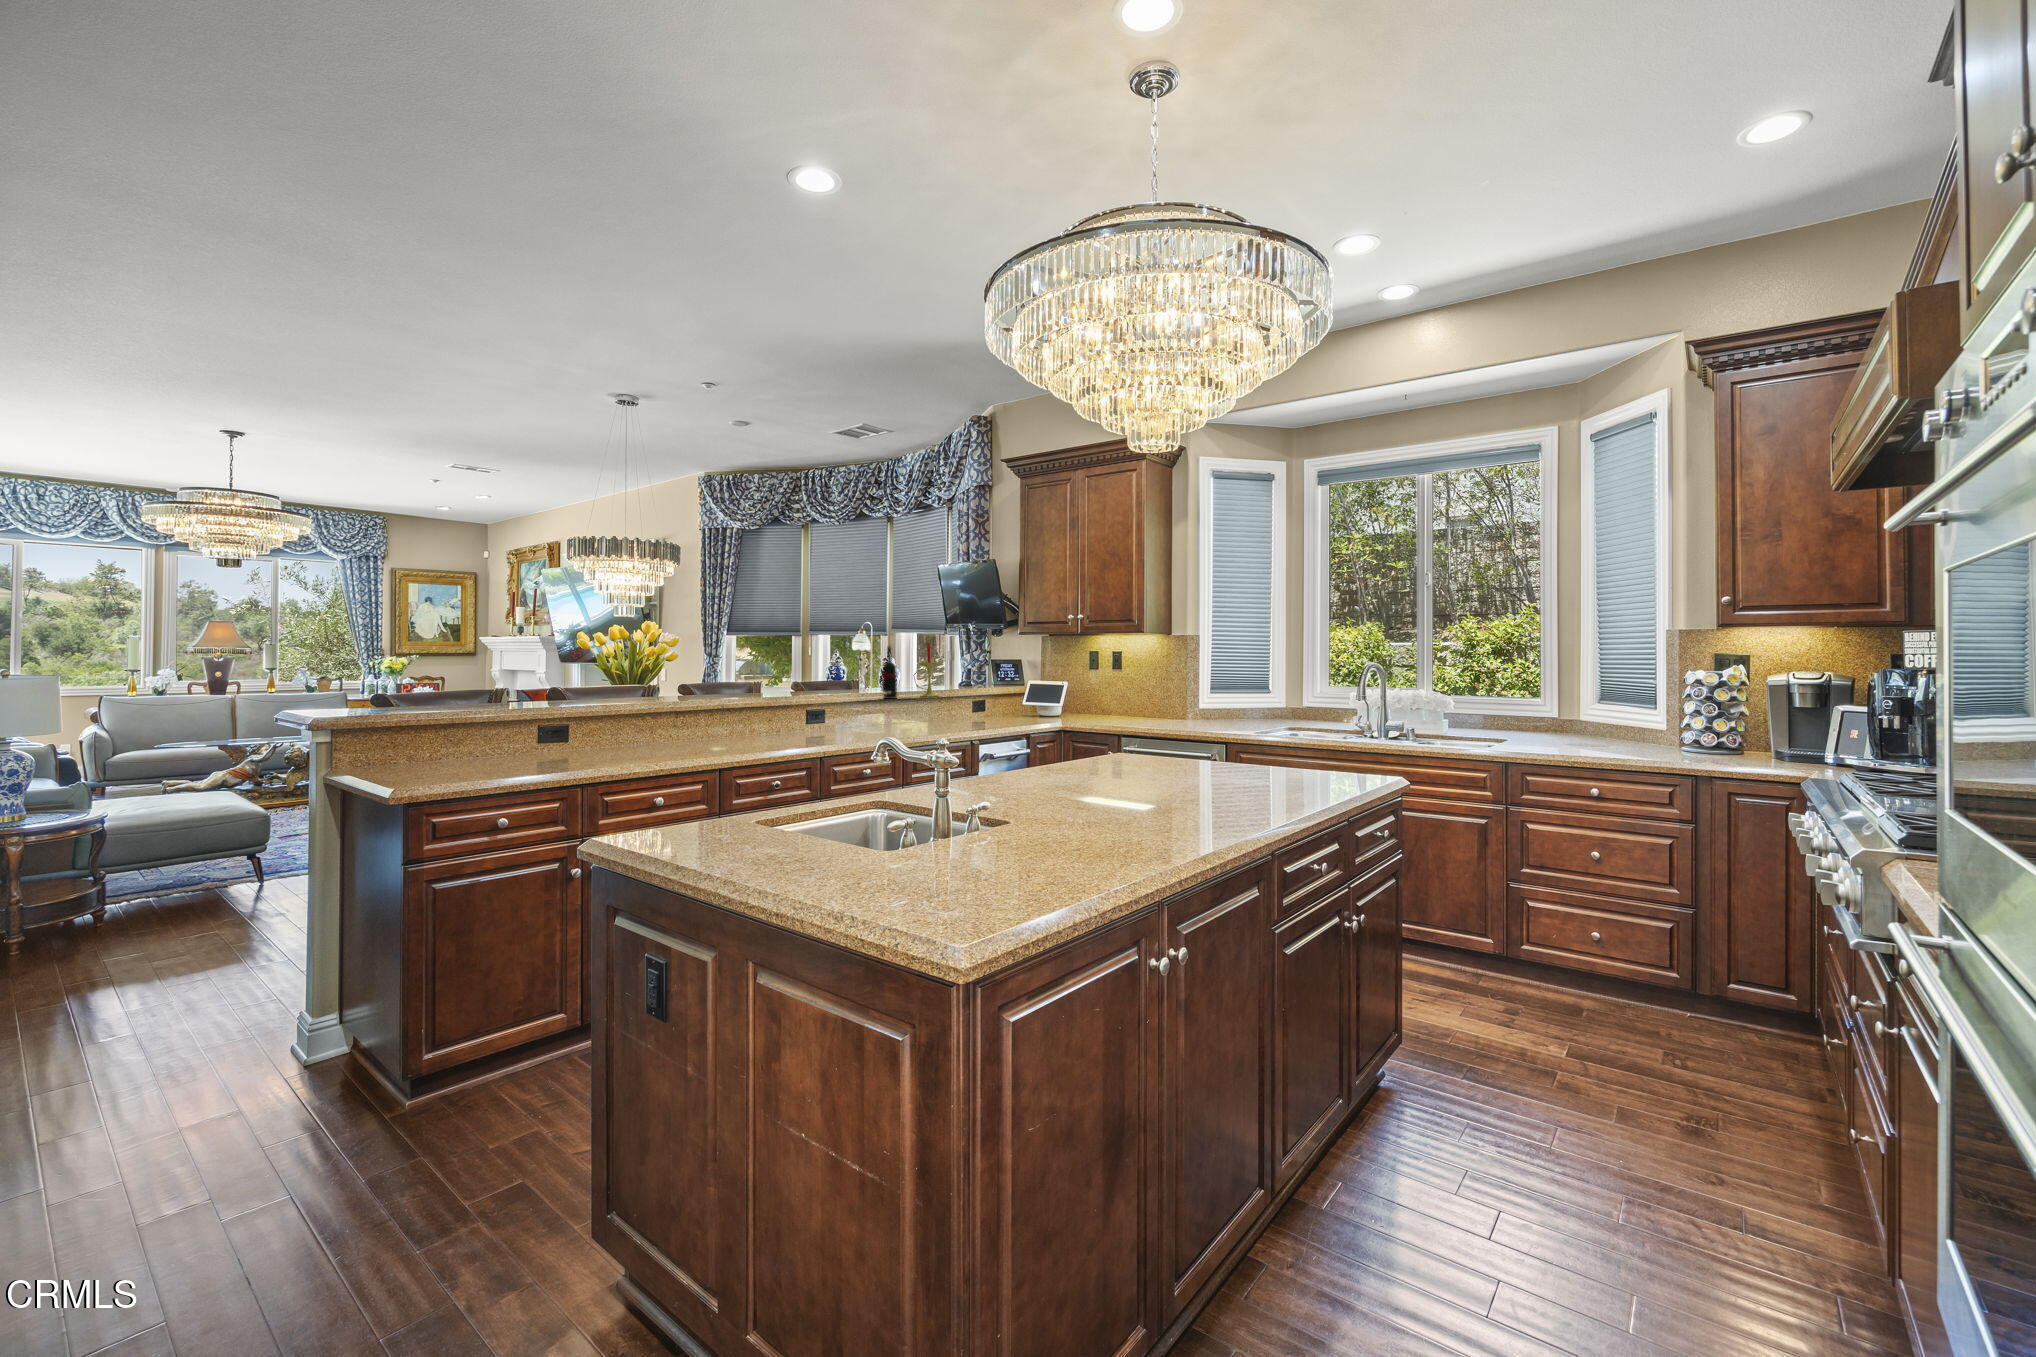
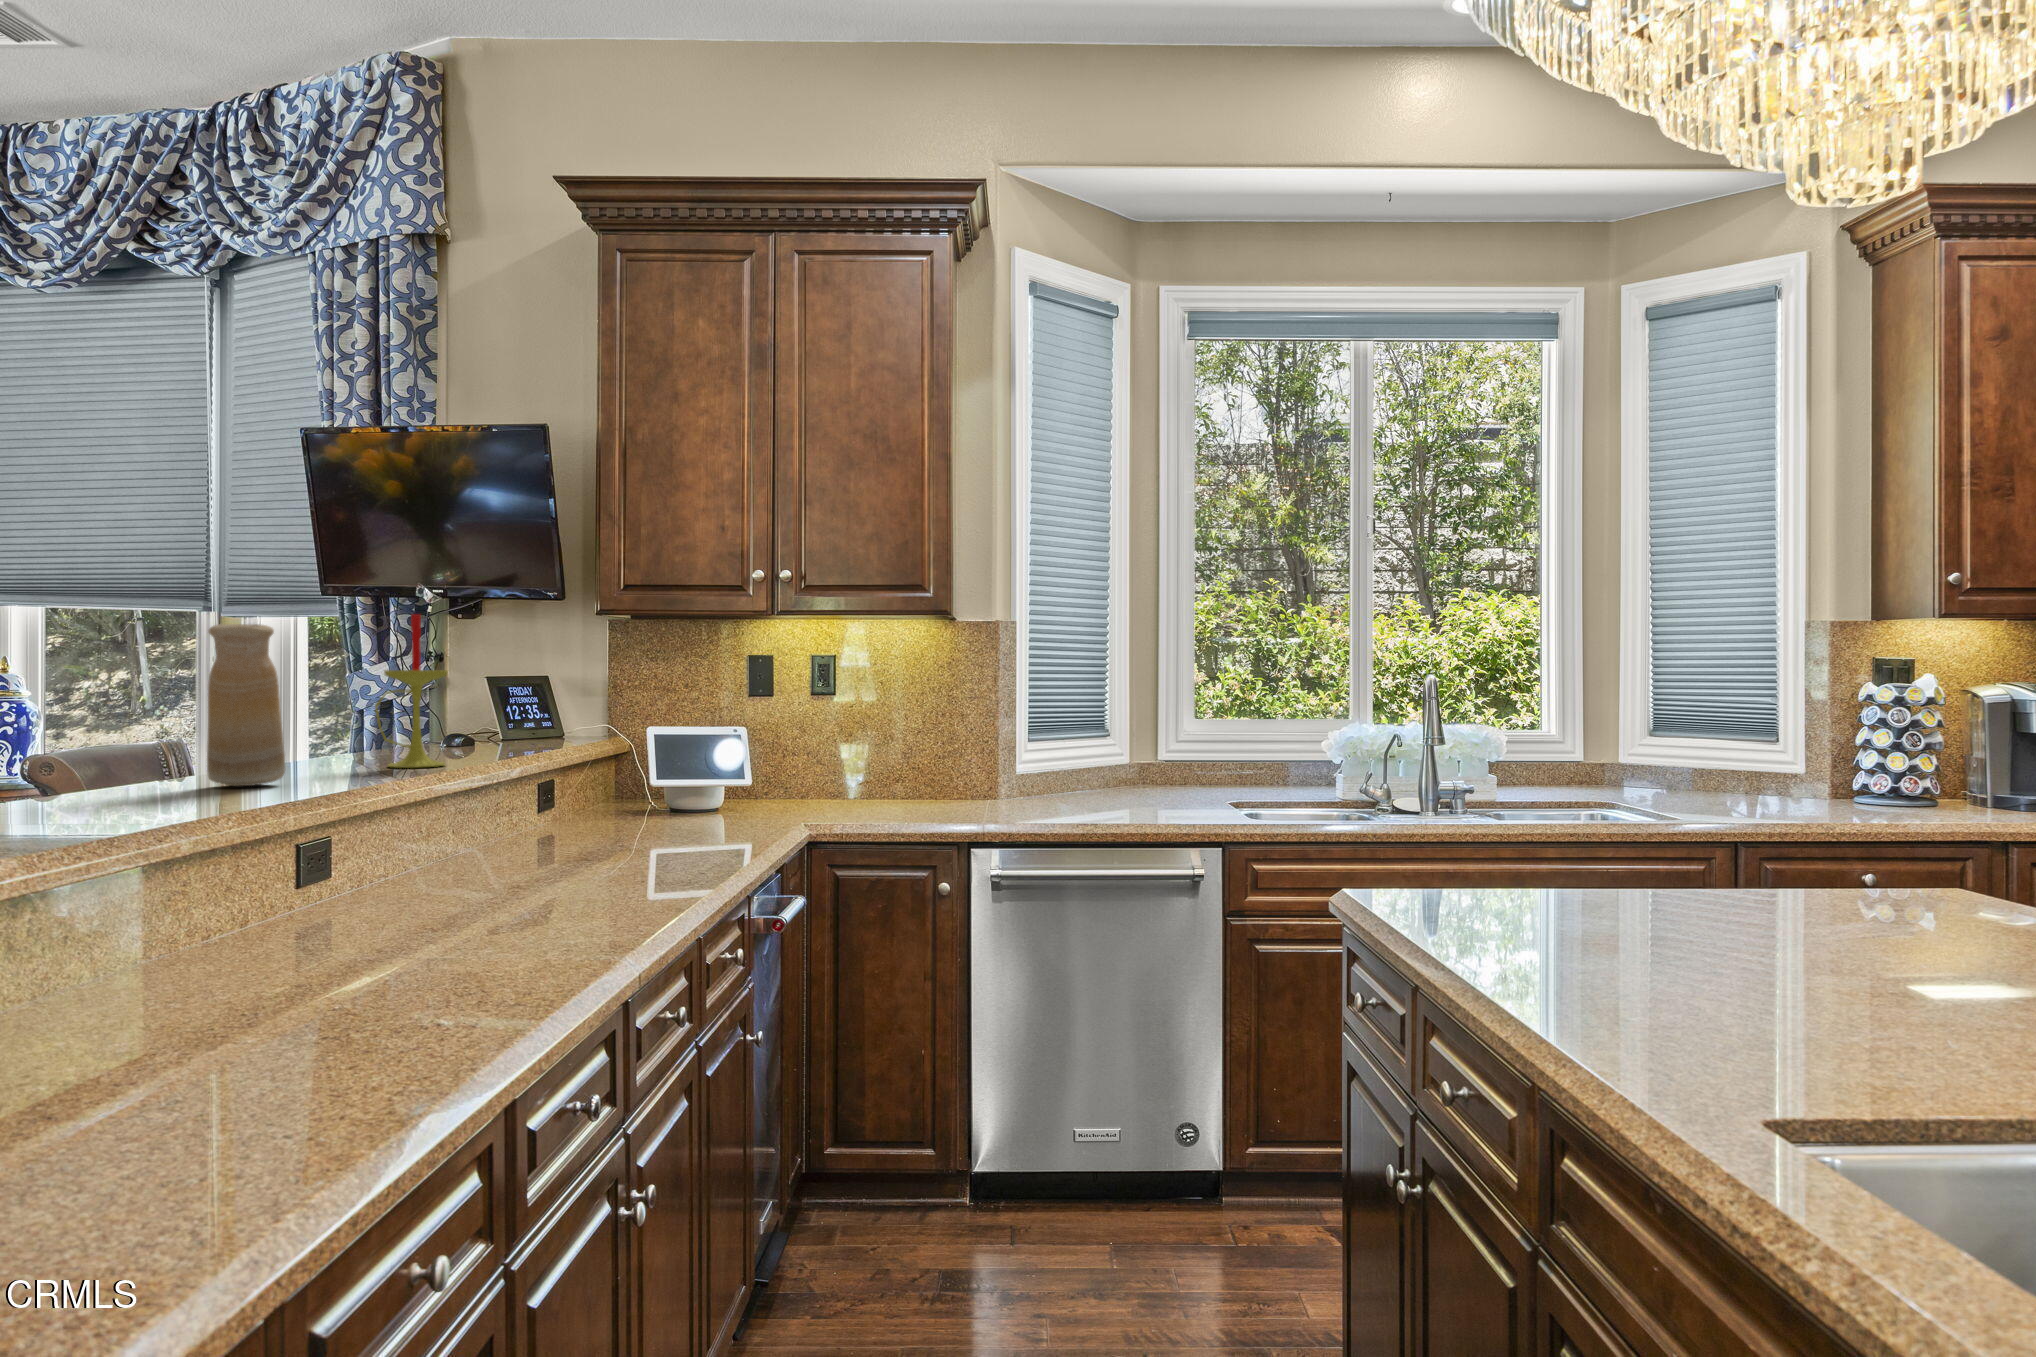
wine bottle: present [881,646,897,699] -> none [295,616,344,777]
vase: none [849,650,871,701] -> present [207,624,285,786]

